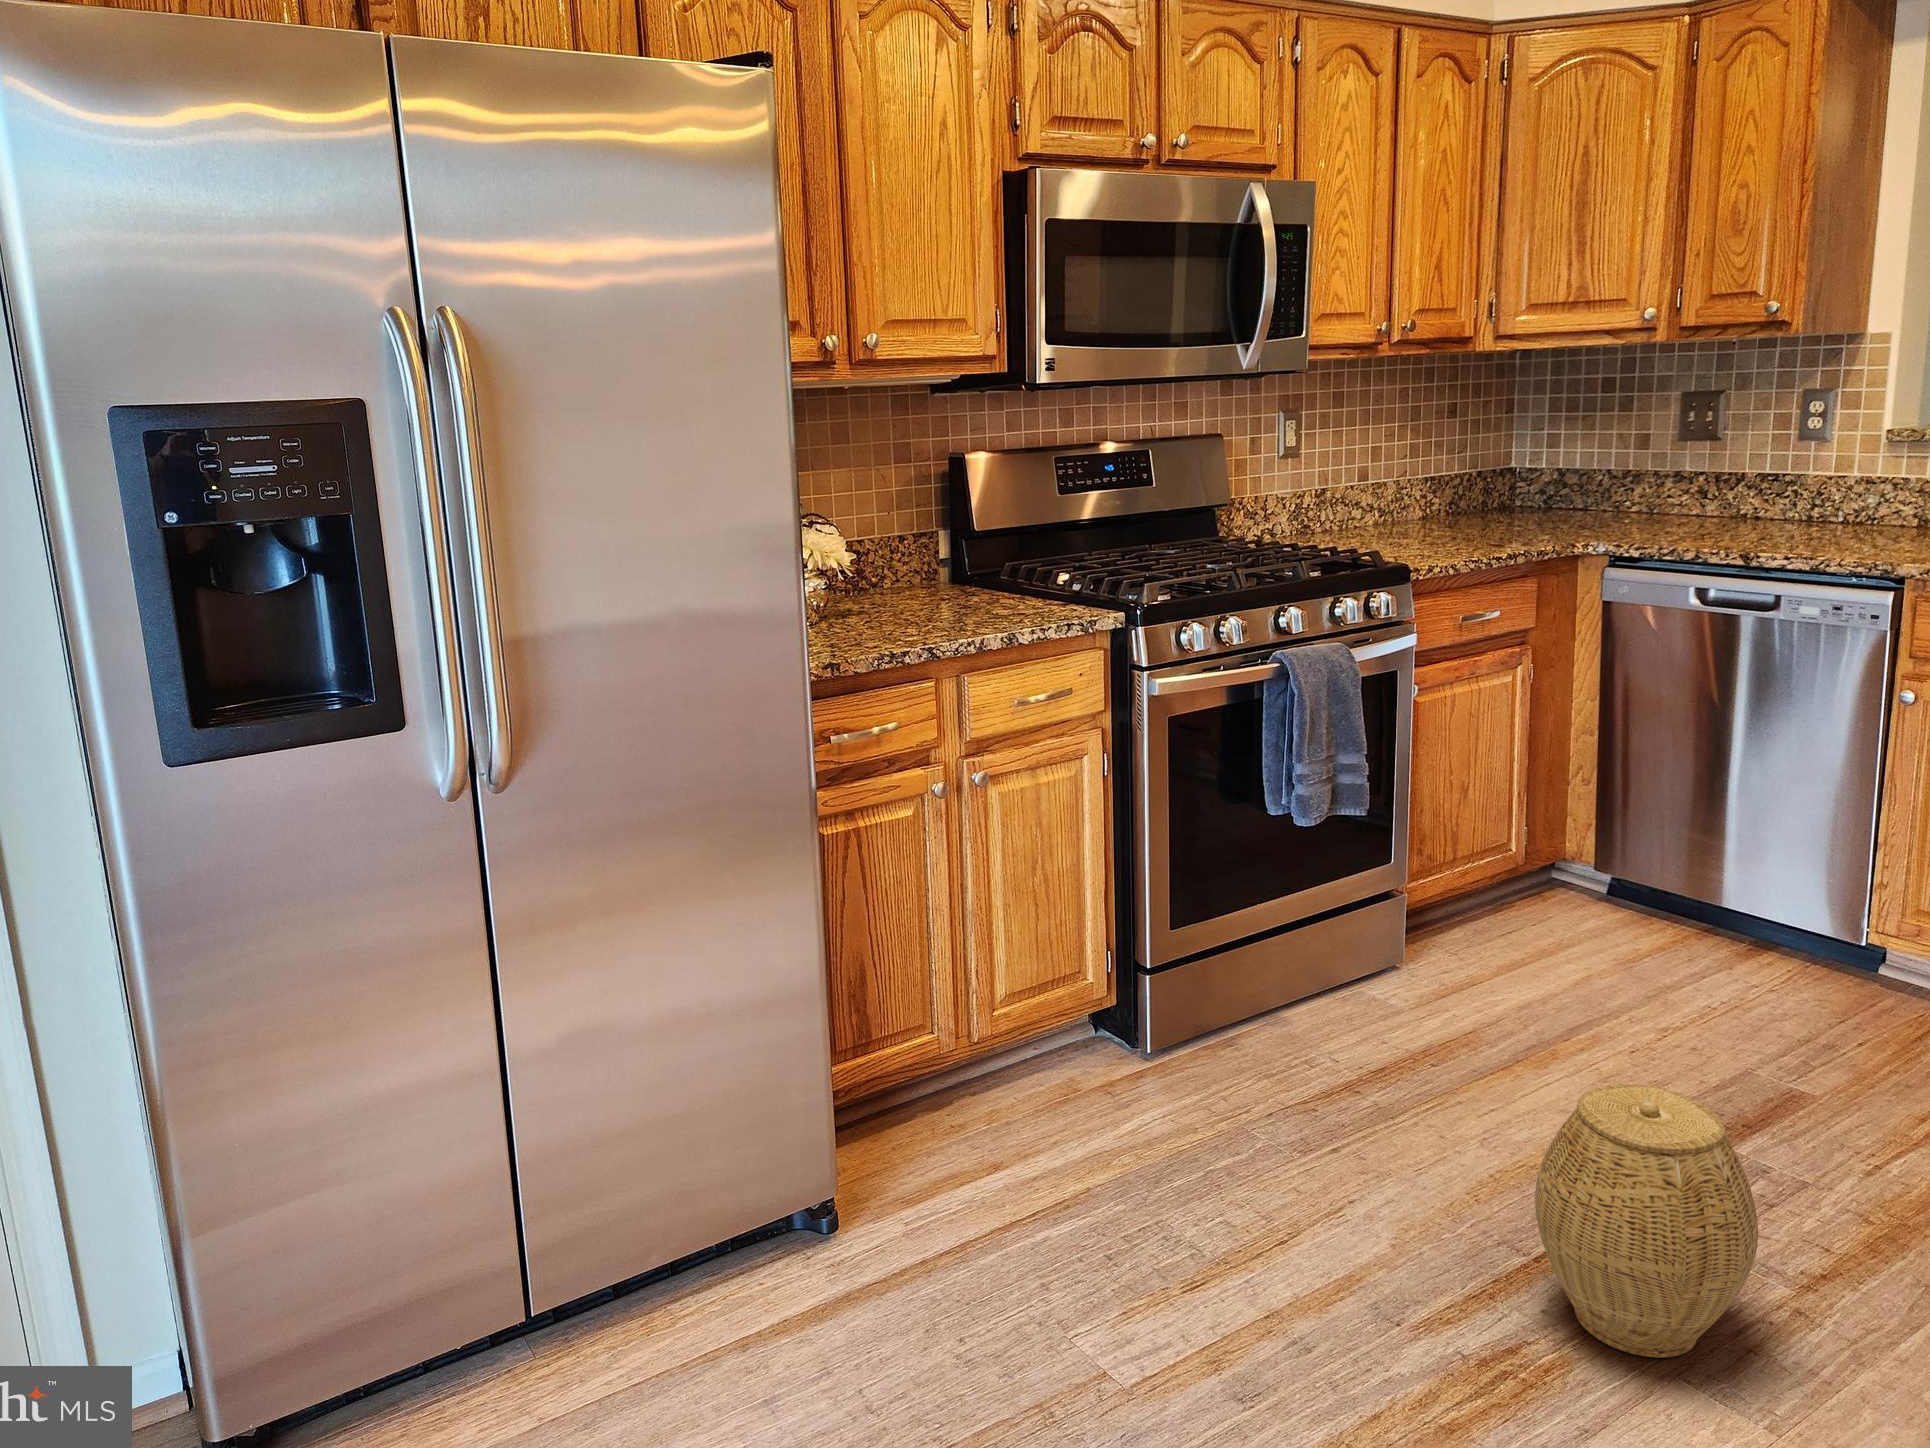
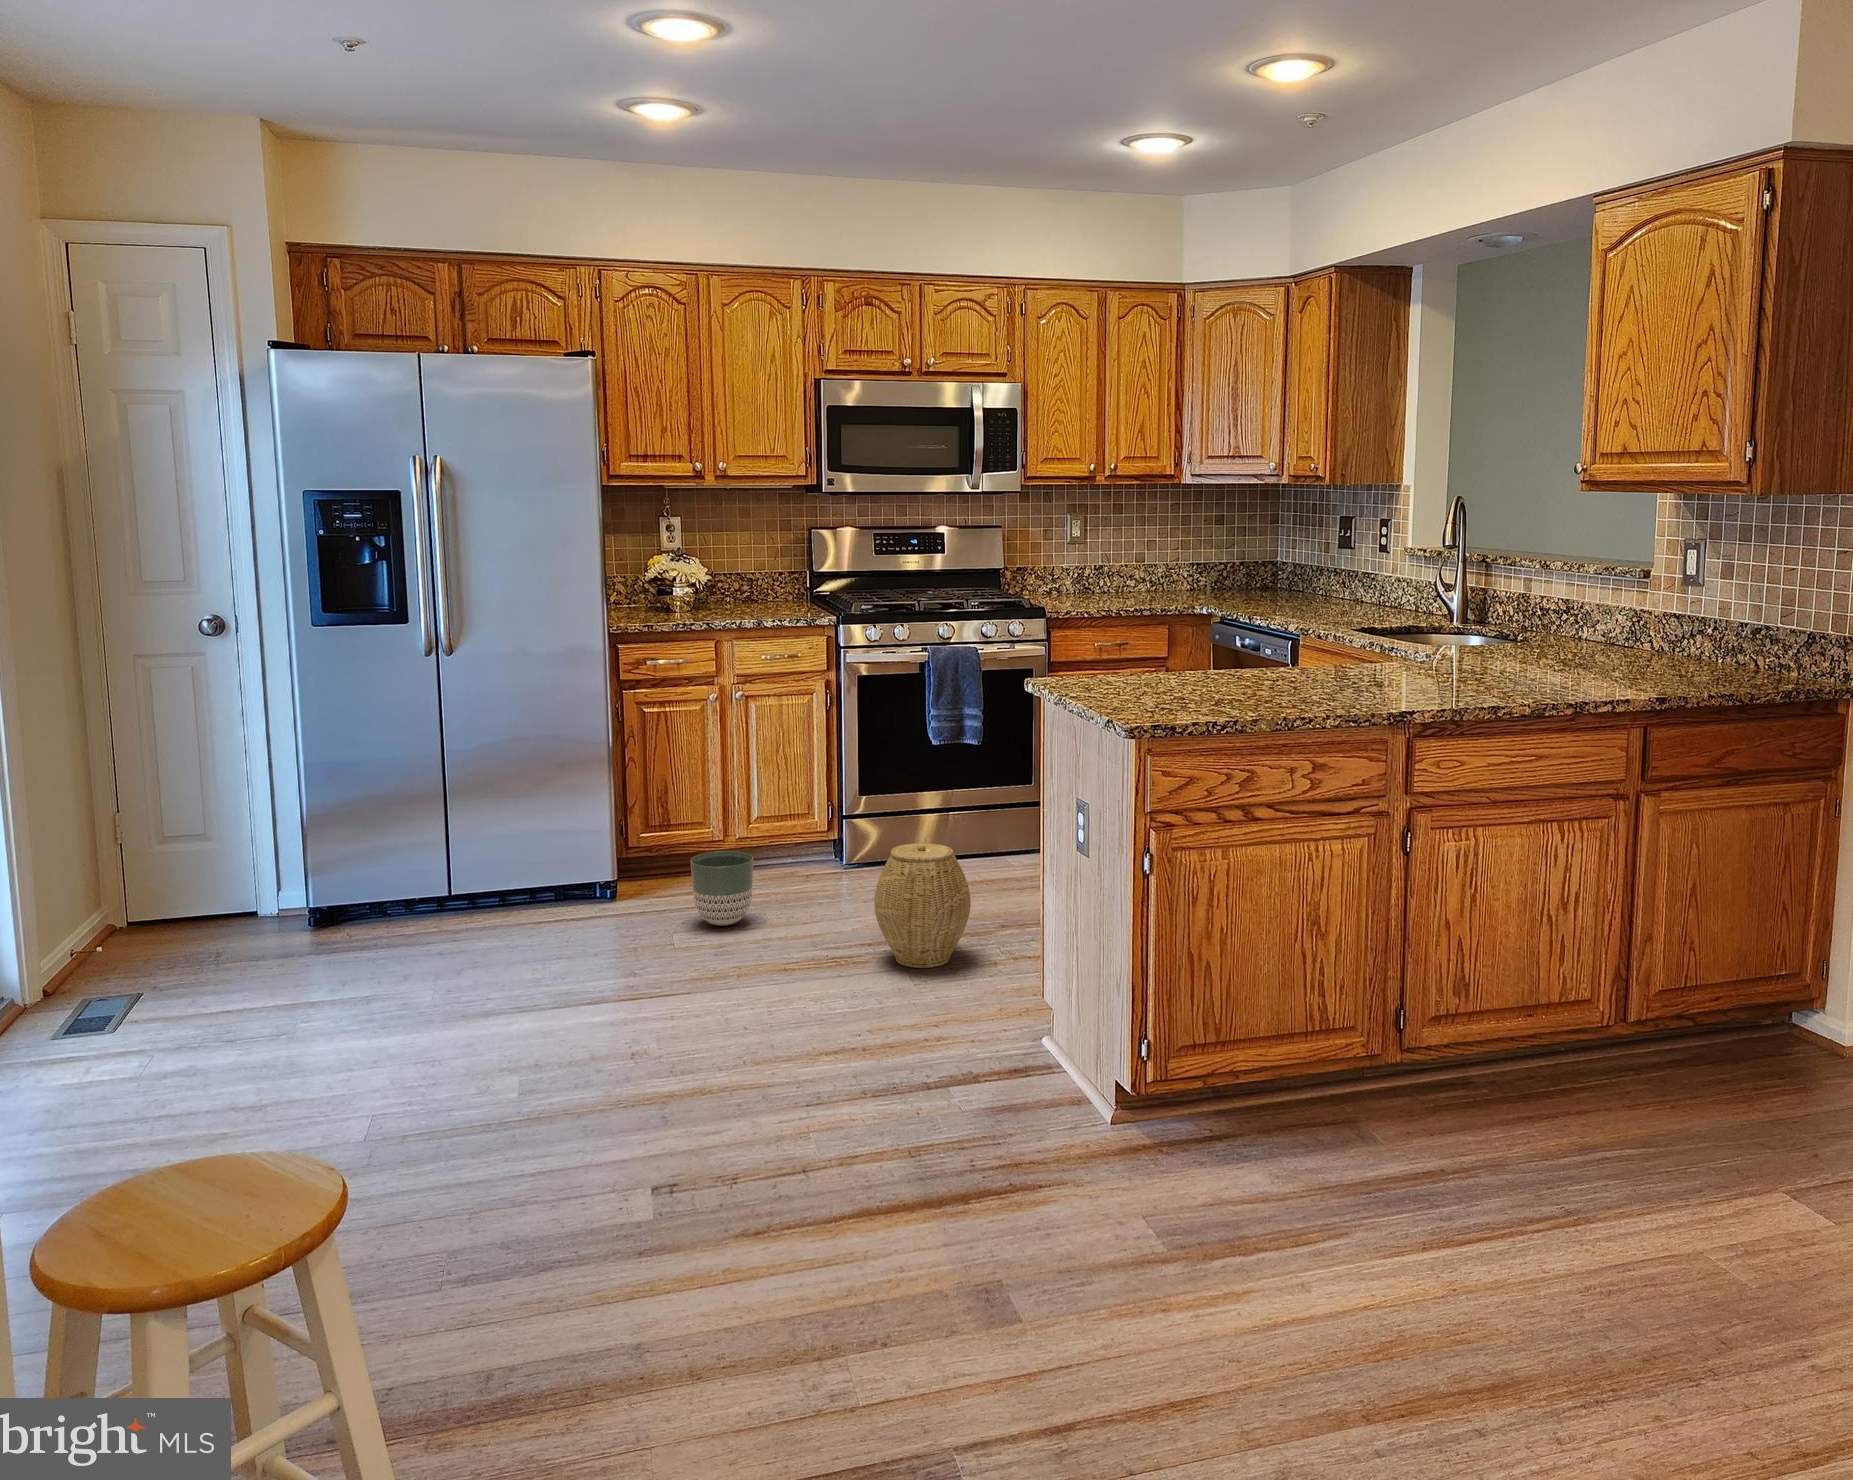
planter: none [1057,1118,1187,1287] -> present [691,851,753,926]

